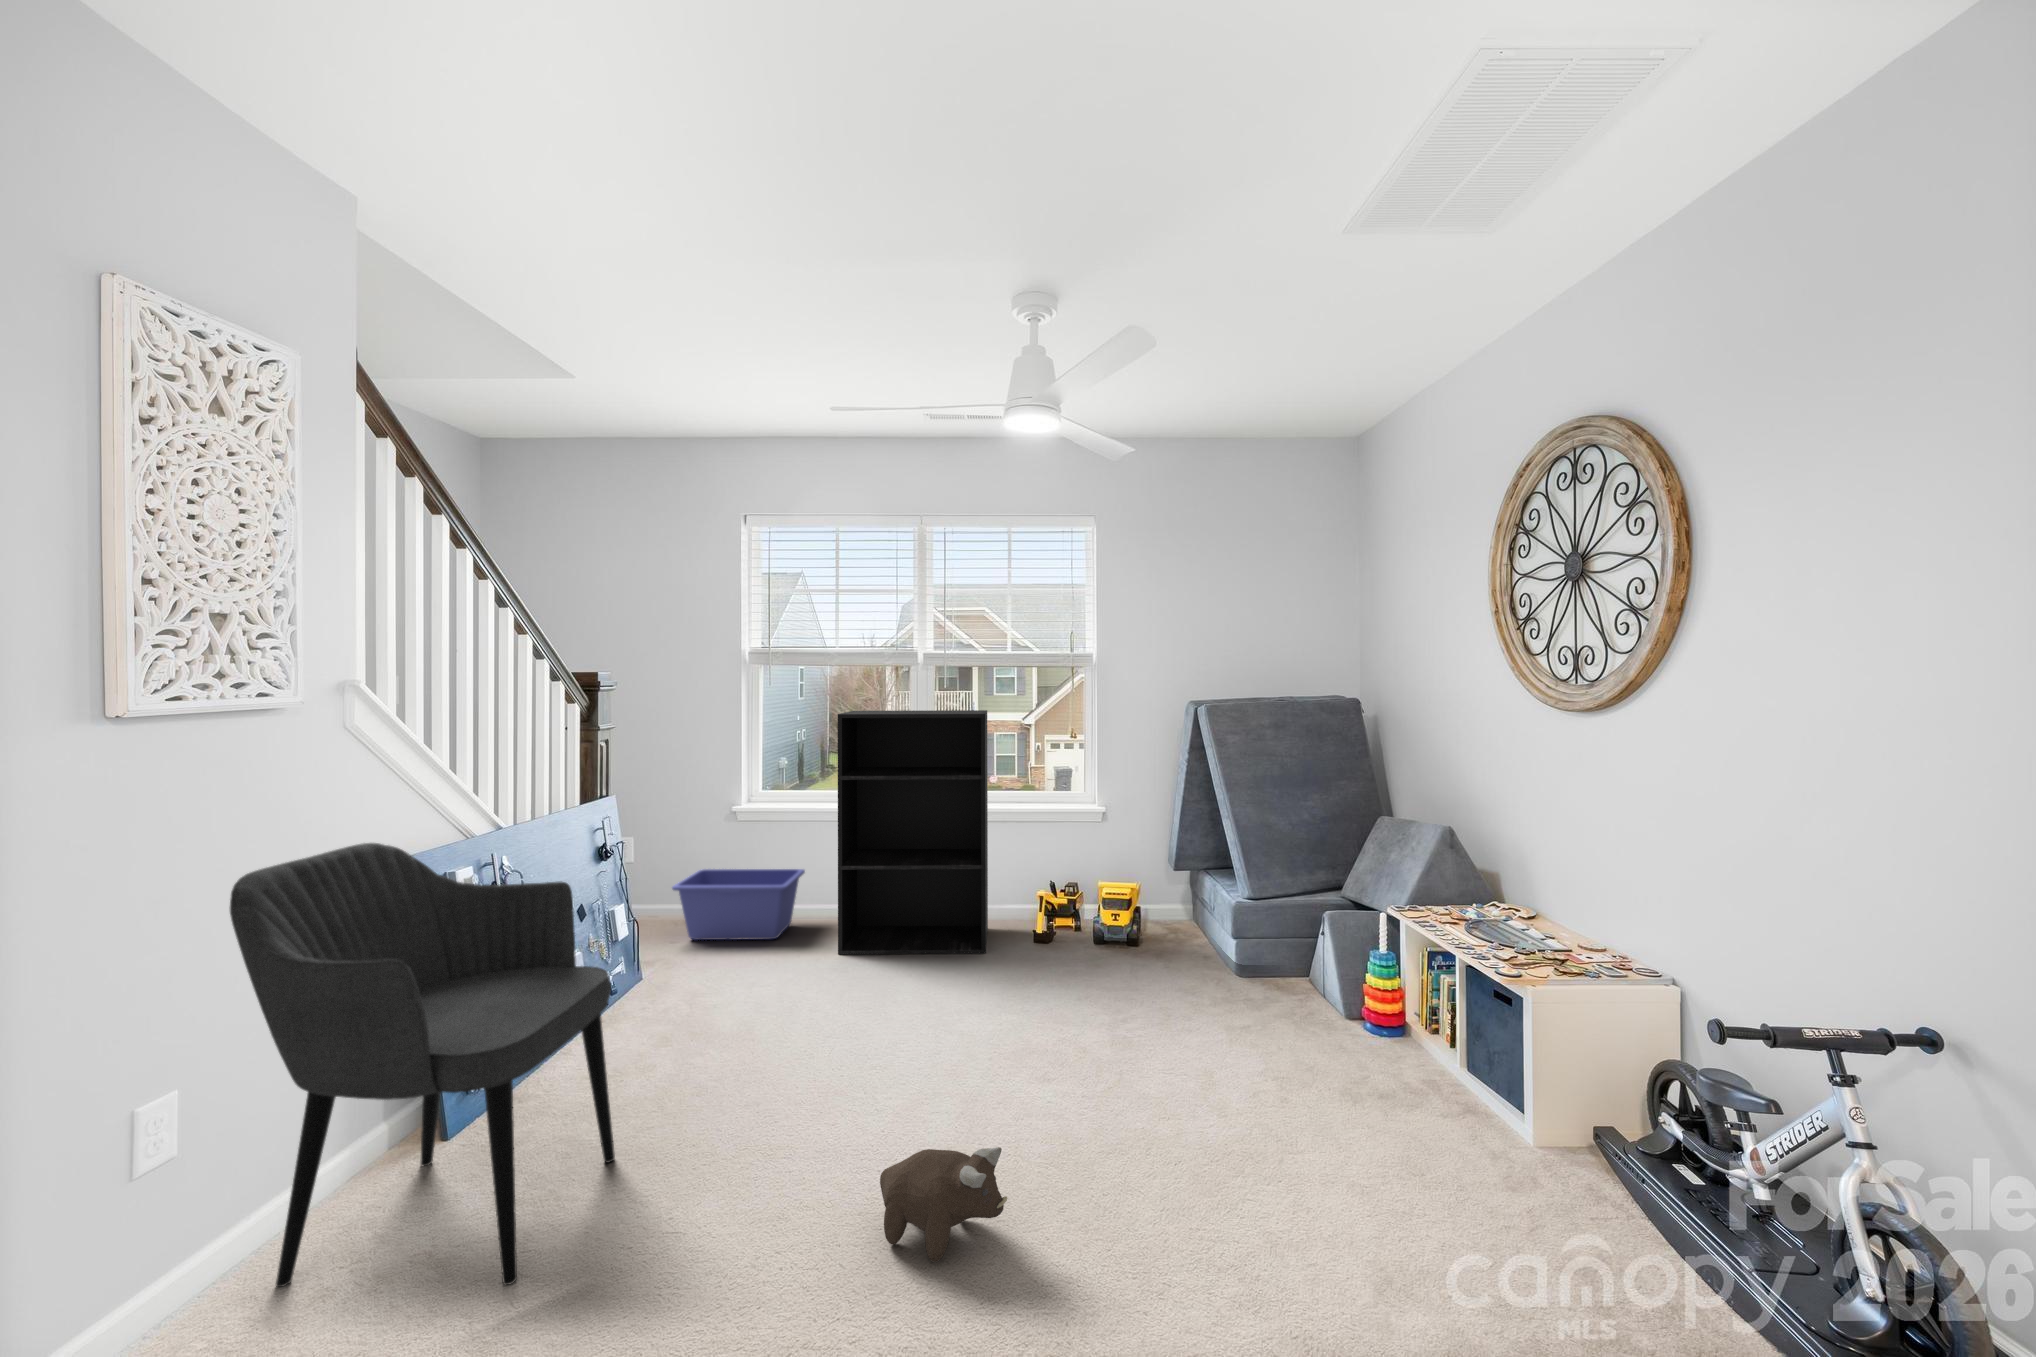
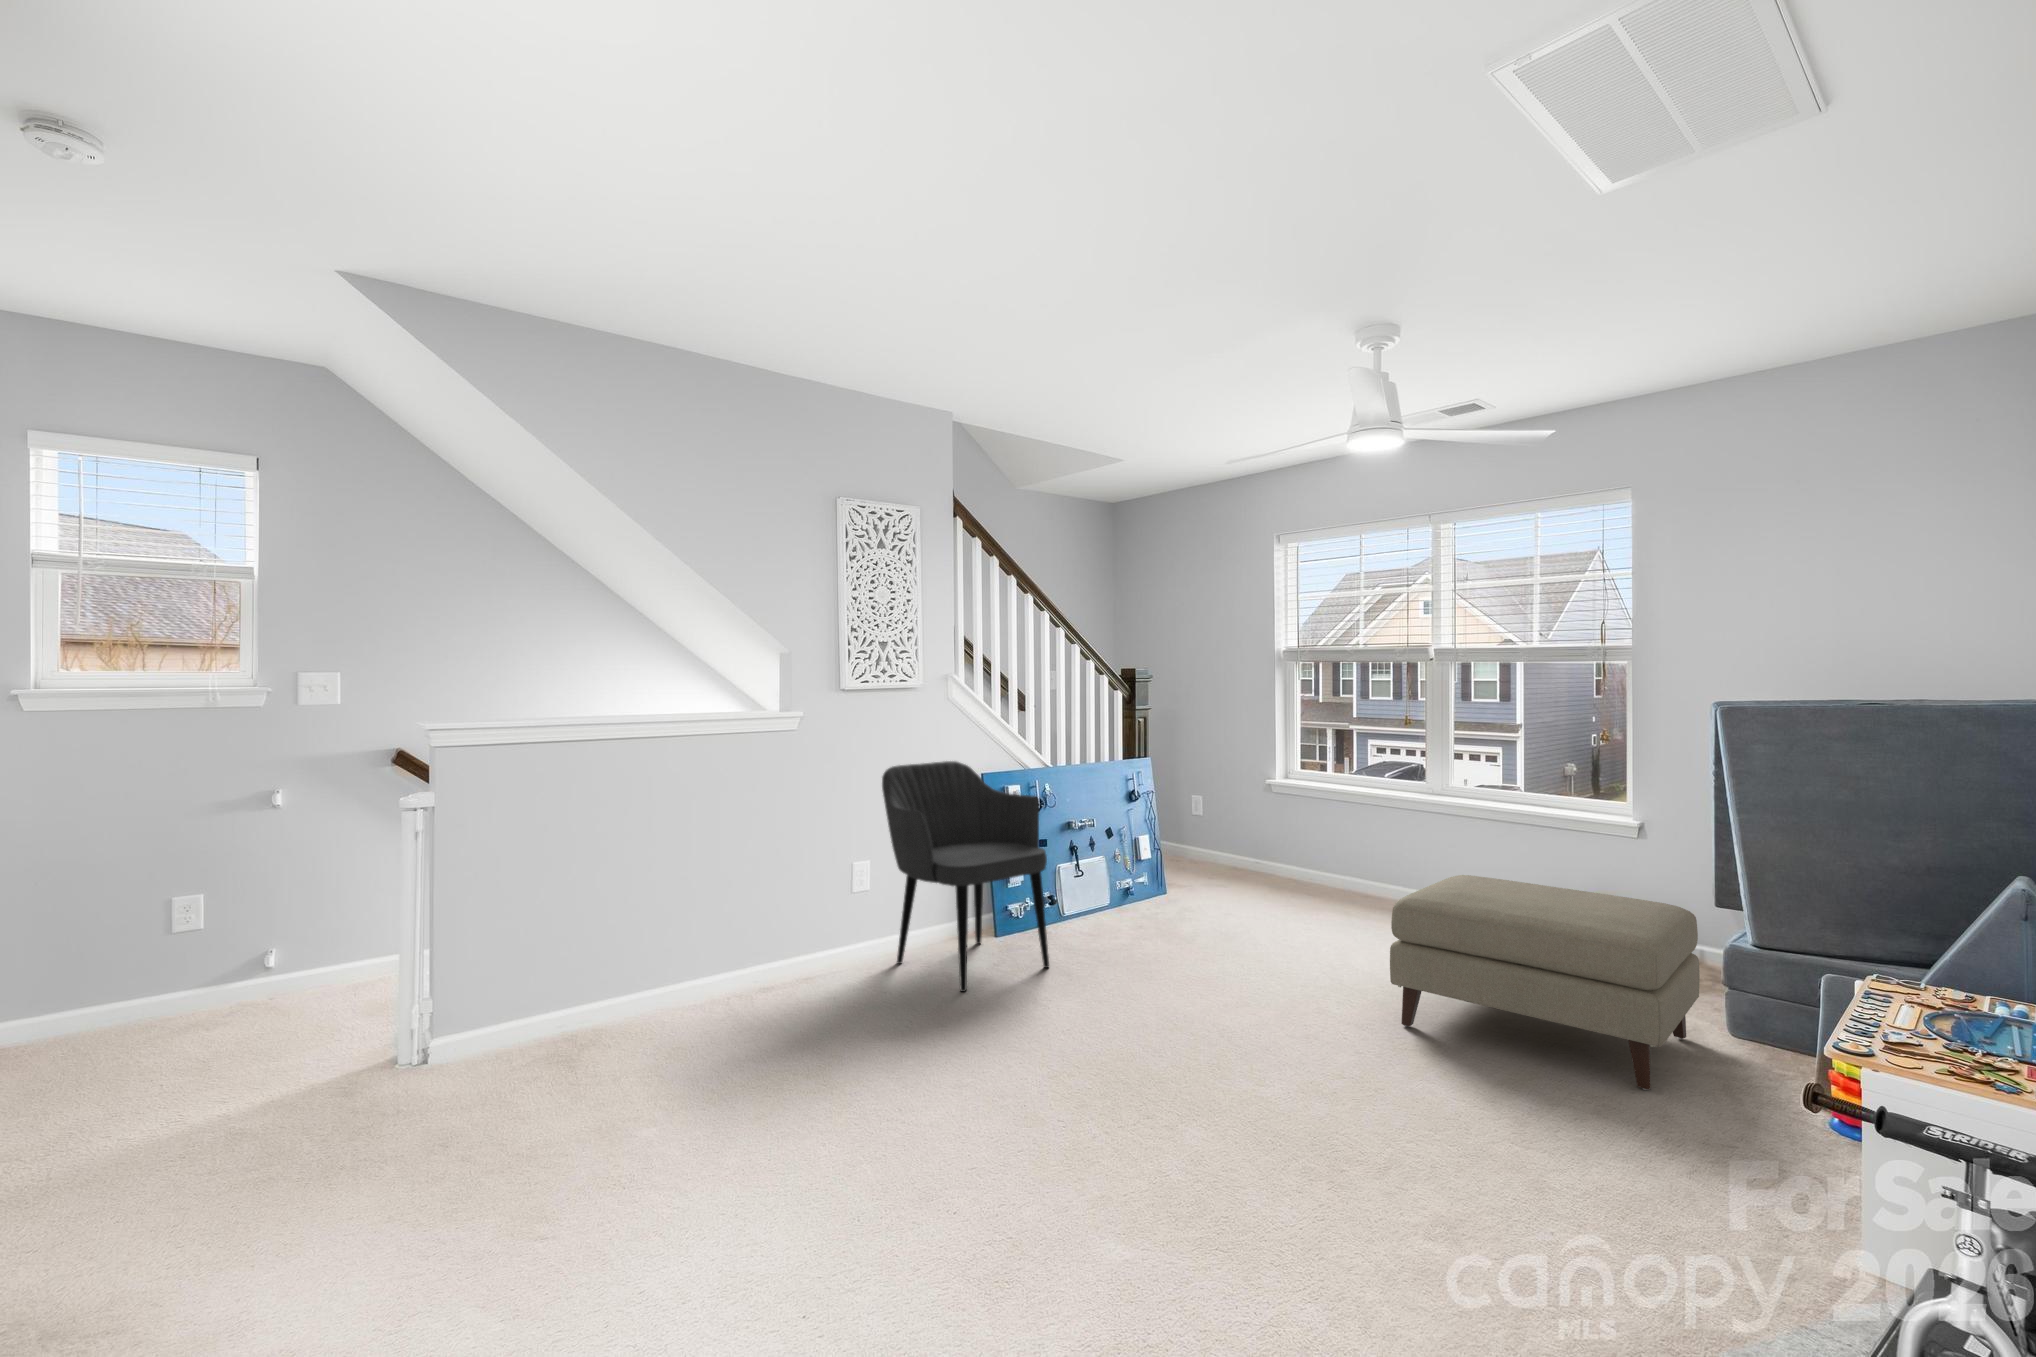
bookshelf: present [838,710,988,955] -> none [1315,700,1481,941]
storage bin: present [672,869,805,940] -> none [1210,829,1323,893]
ottoman: none [1057,880,1324,1065] -> present [1390,875,1700,1090]
plush toy: present [880,1147,1007,1262] -> none [1119,992,1186,1058]

